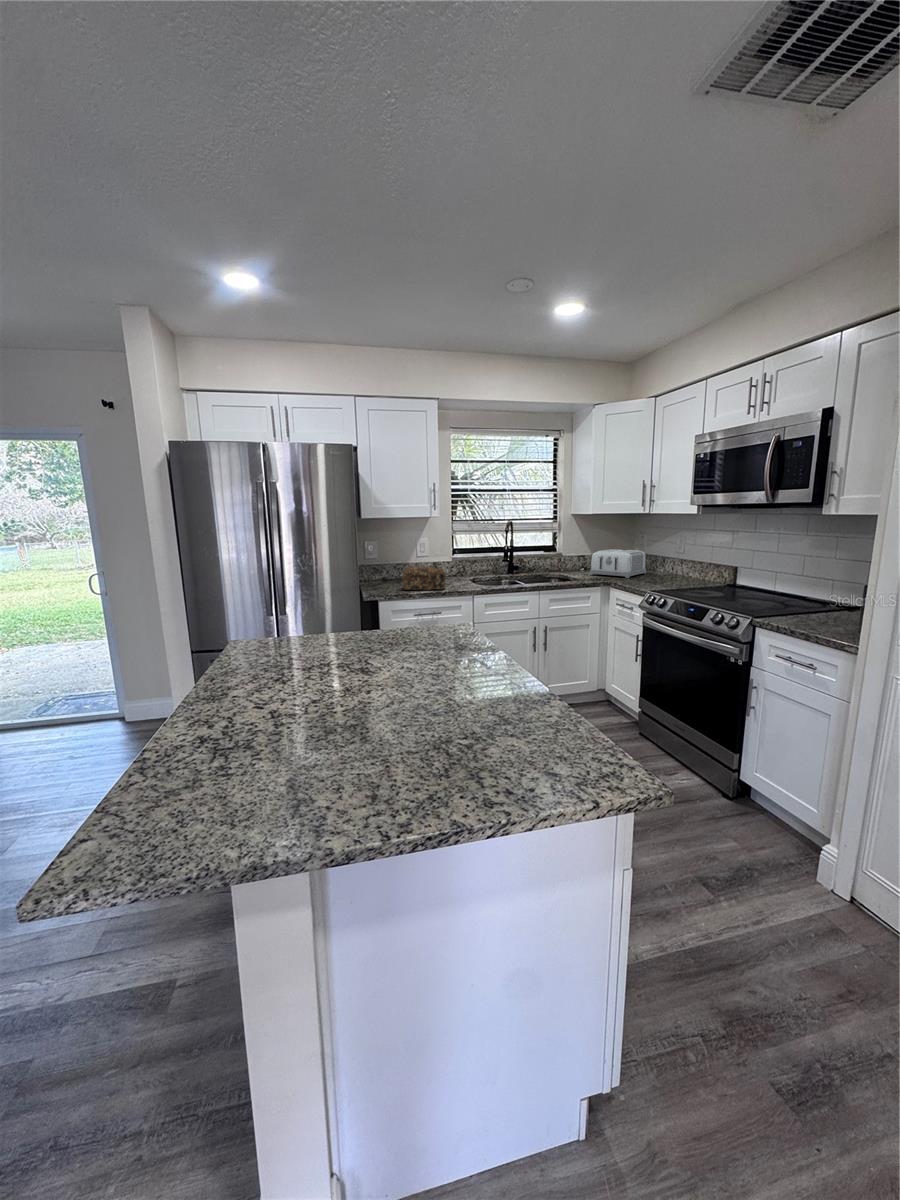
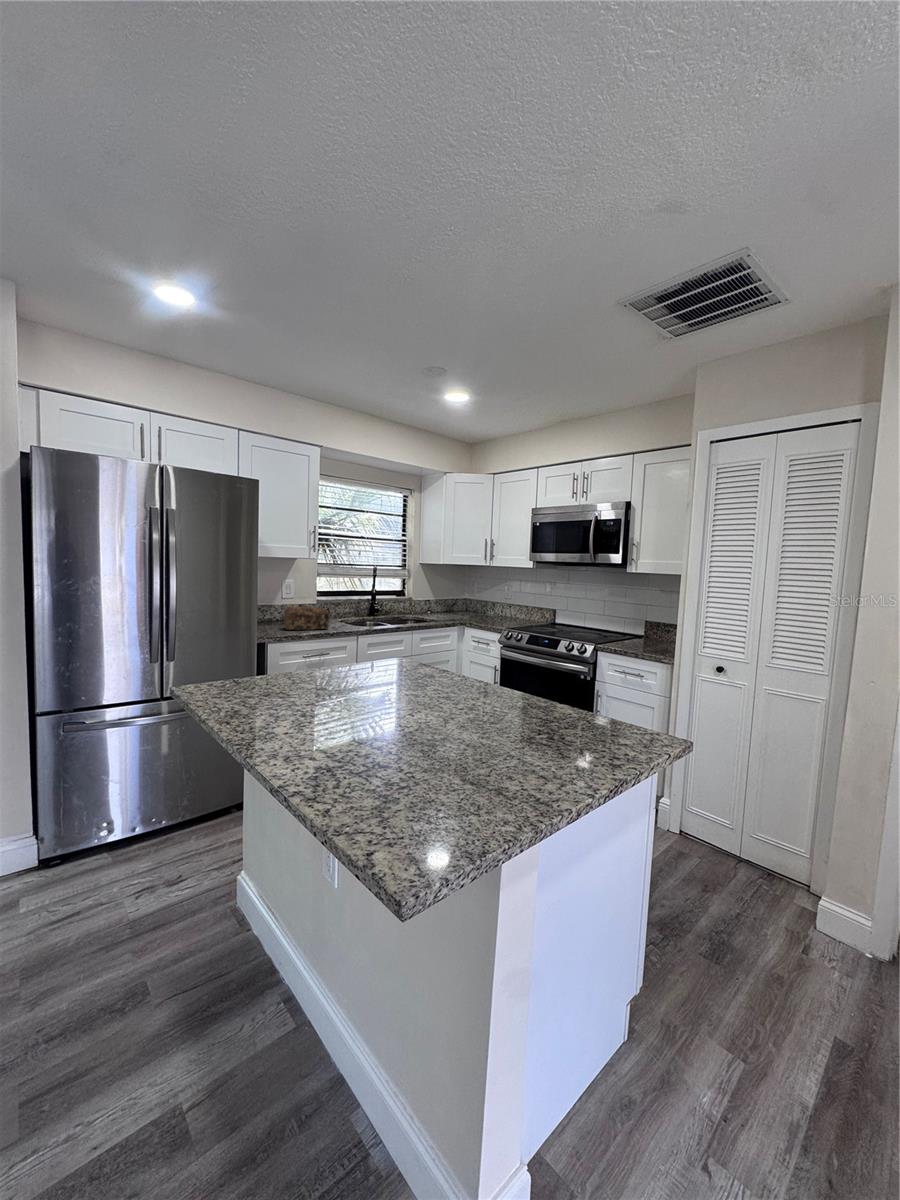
toaster: present [590,549,646,578] -> none [440,595,481,619]

